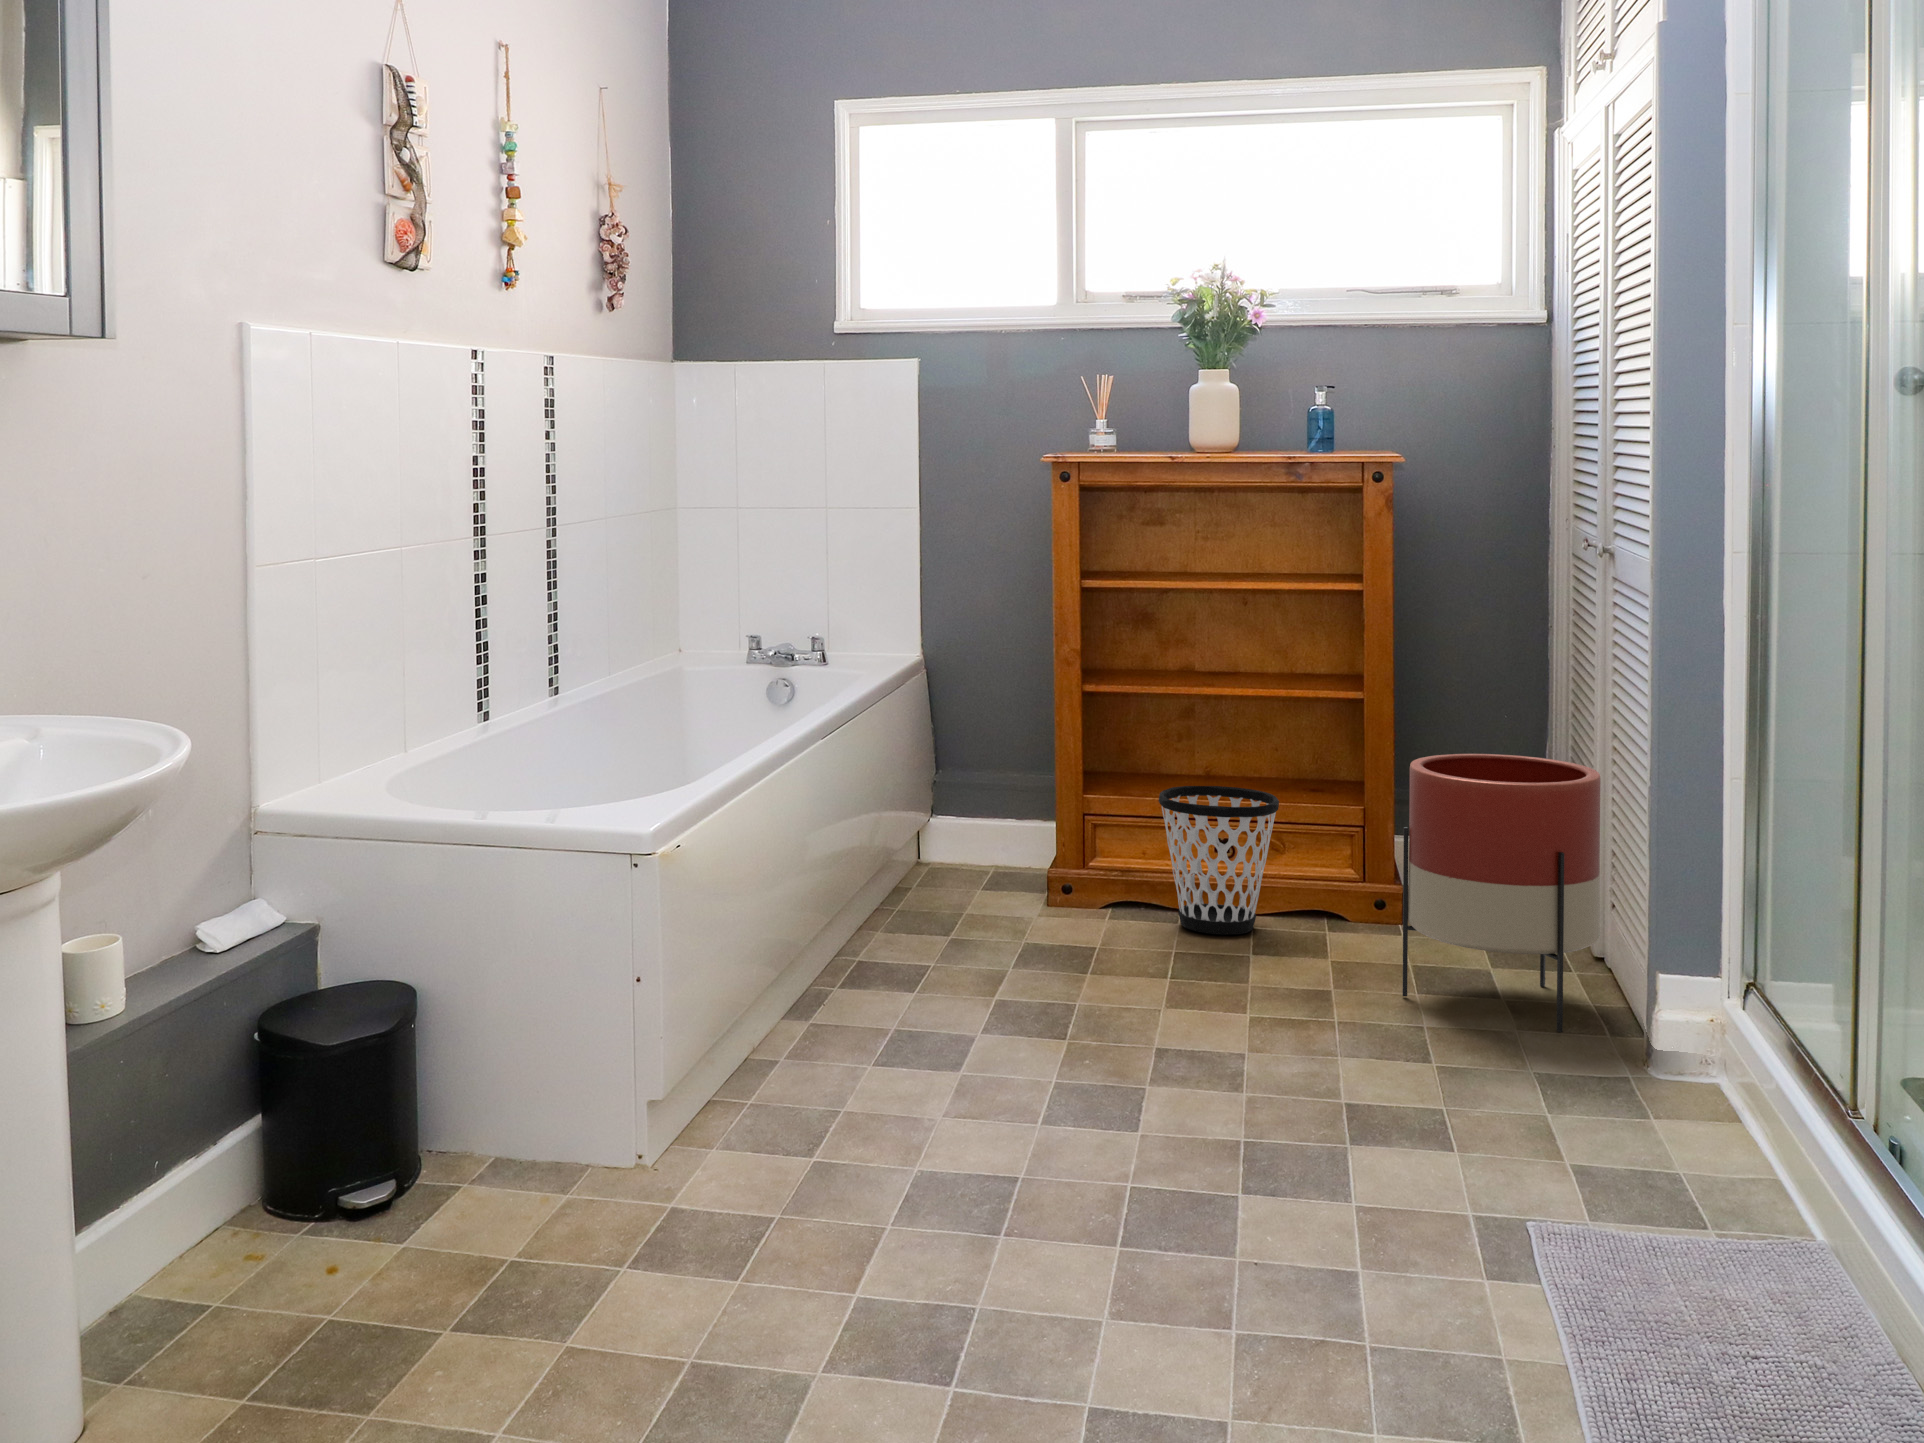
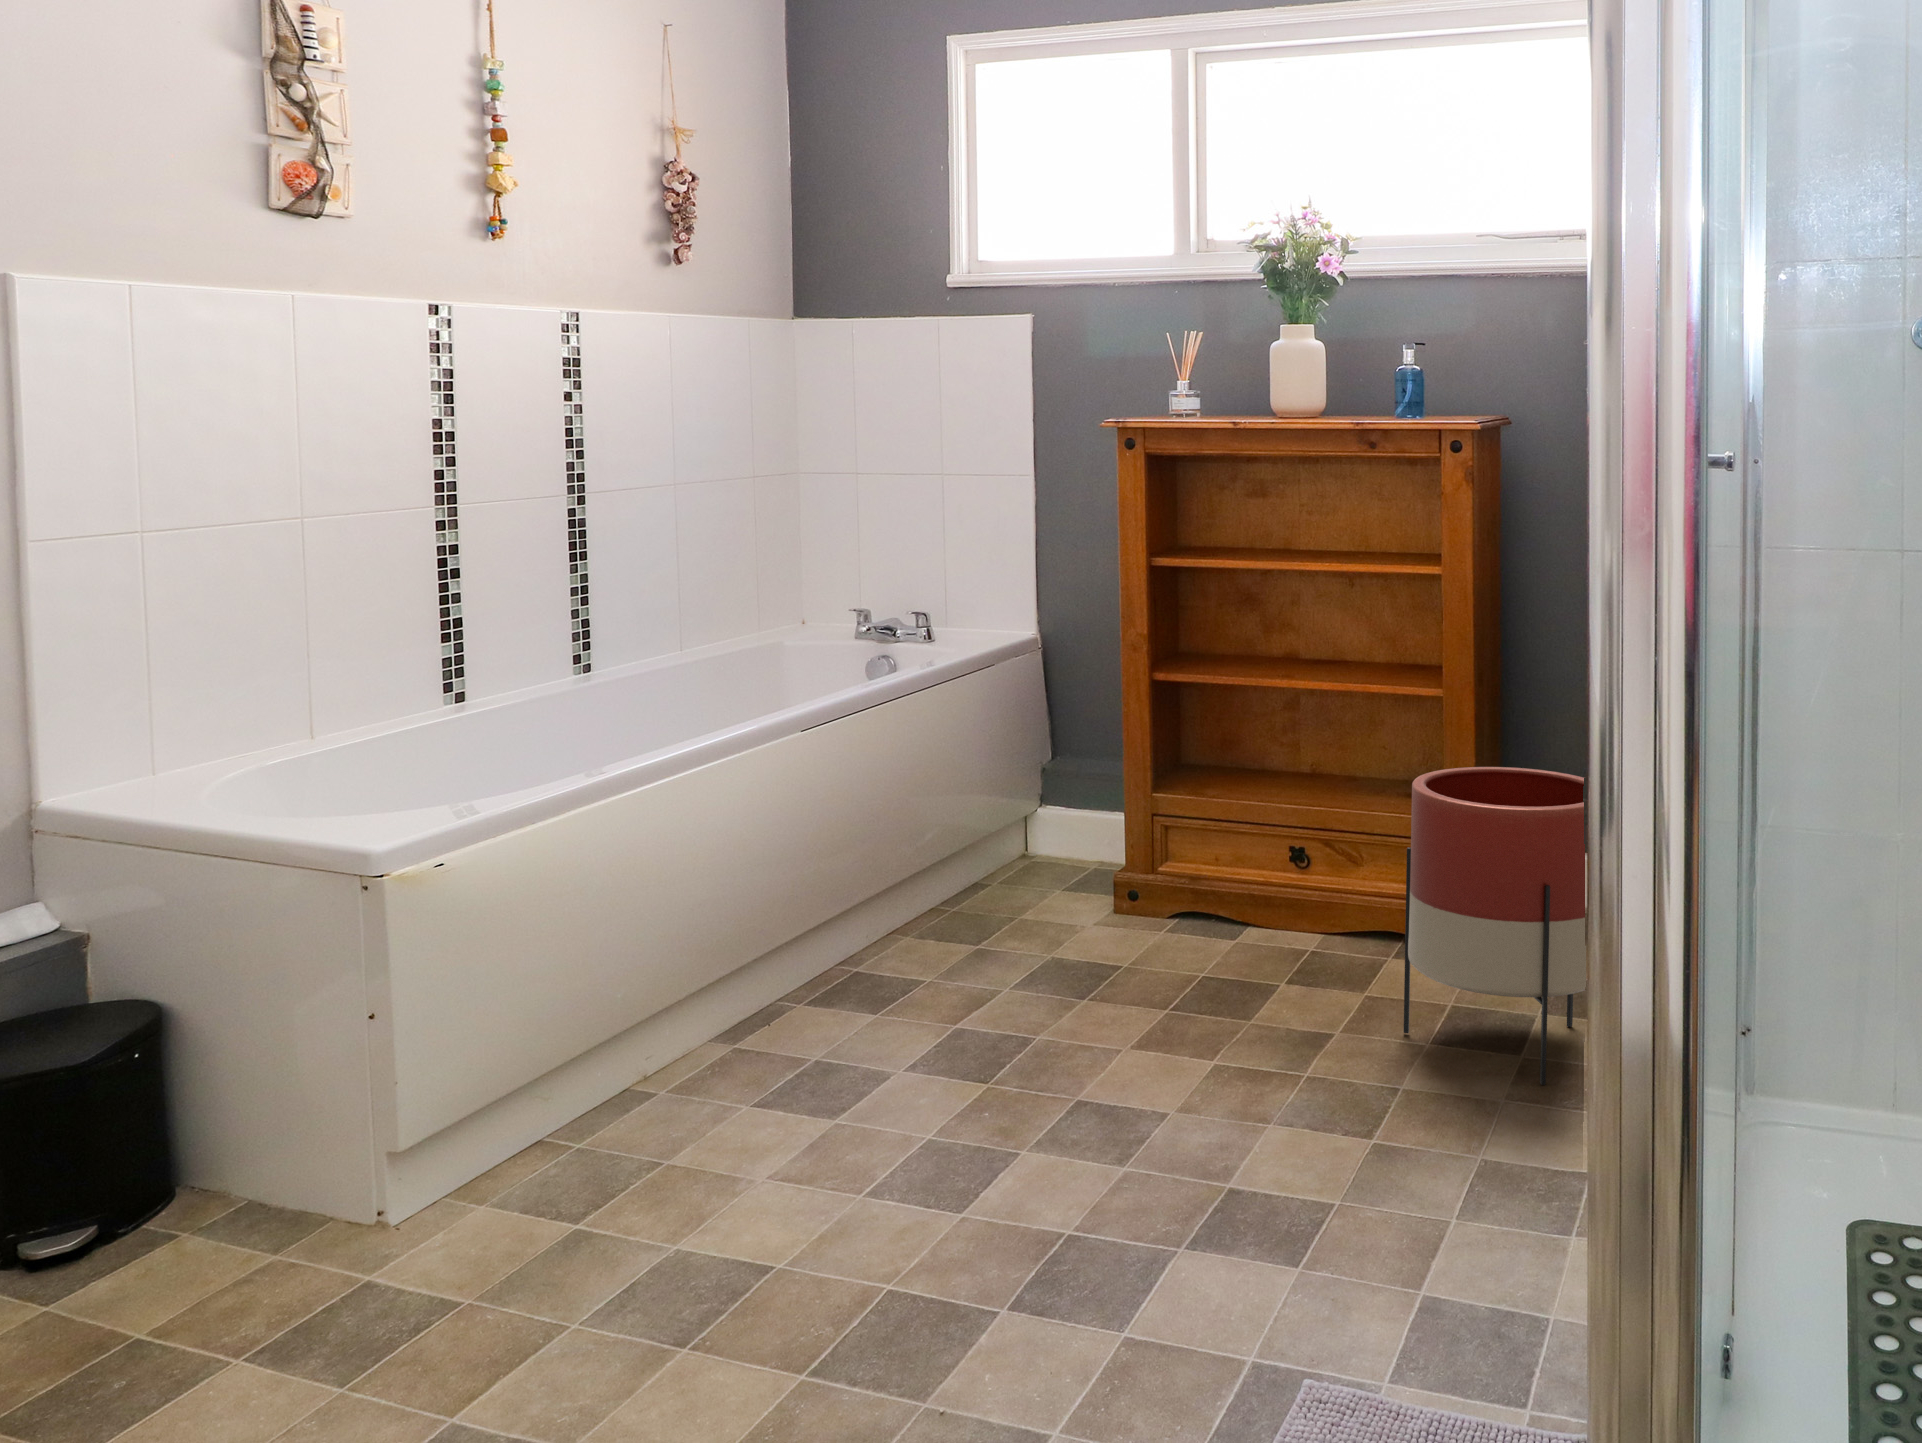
wastebasket: present [1159,786,1279,935] -> none [1212,786,1340,950]

